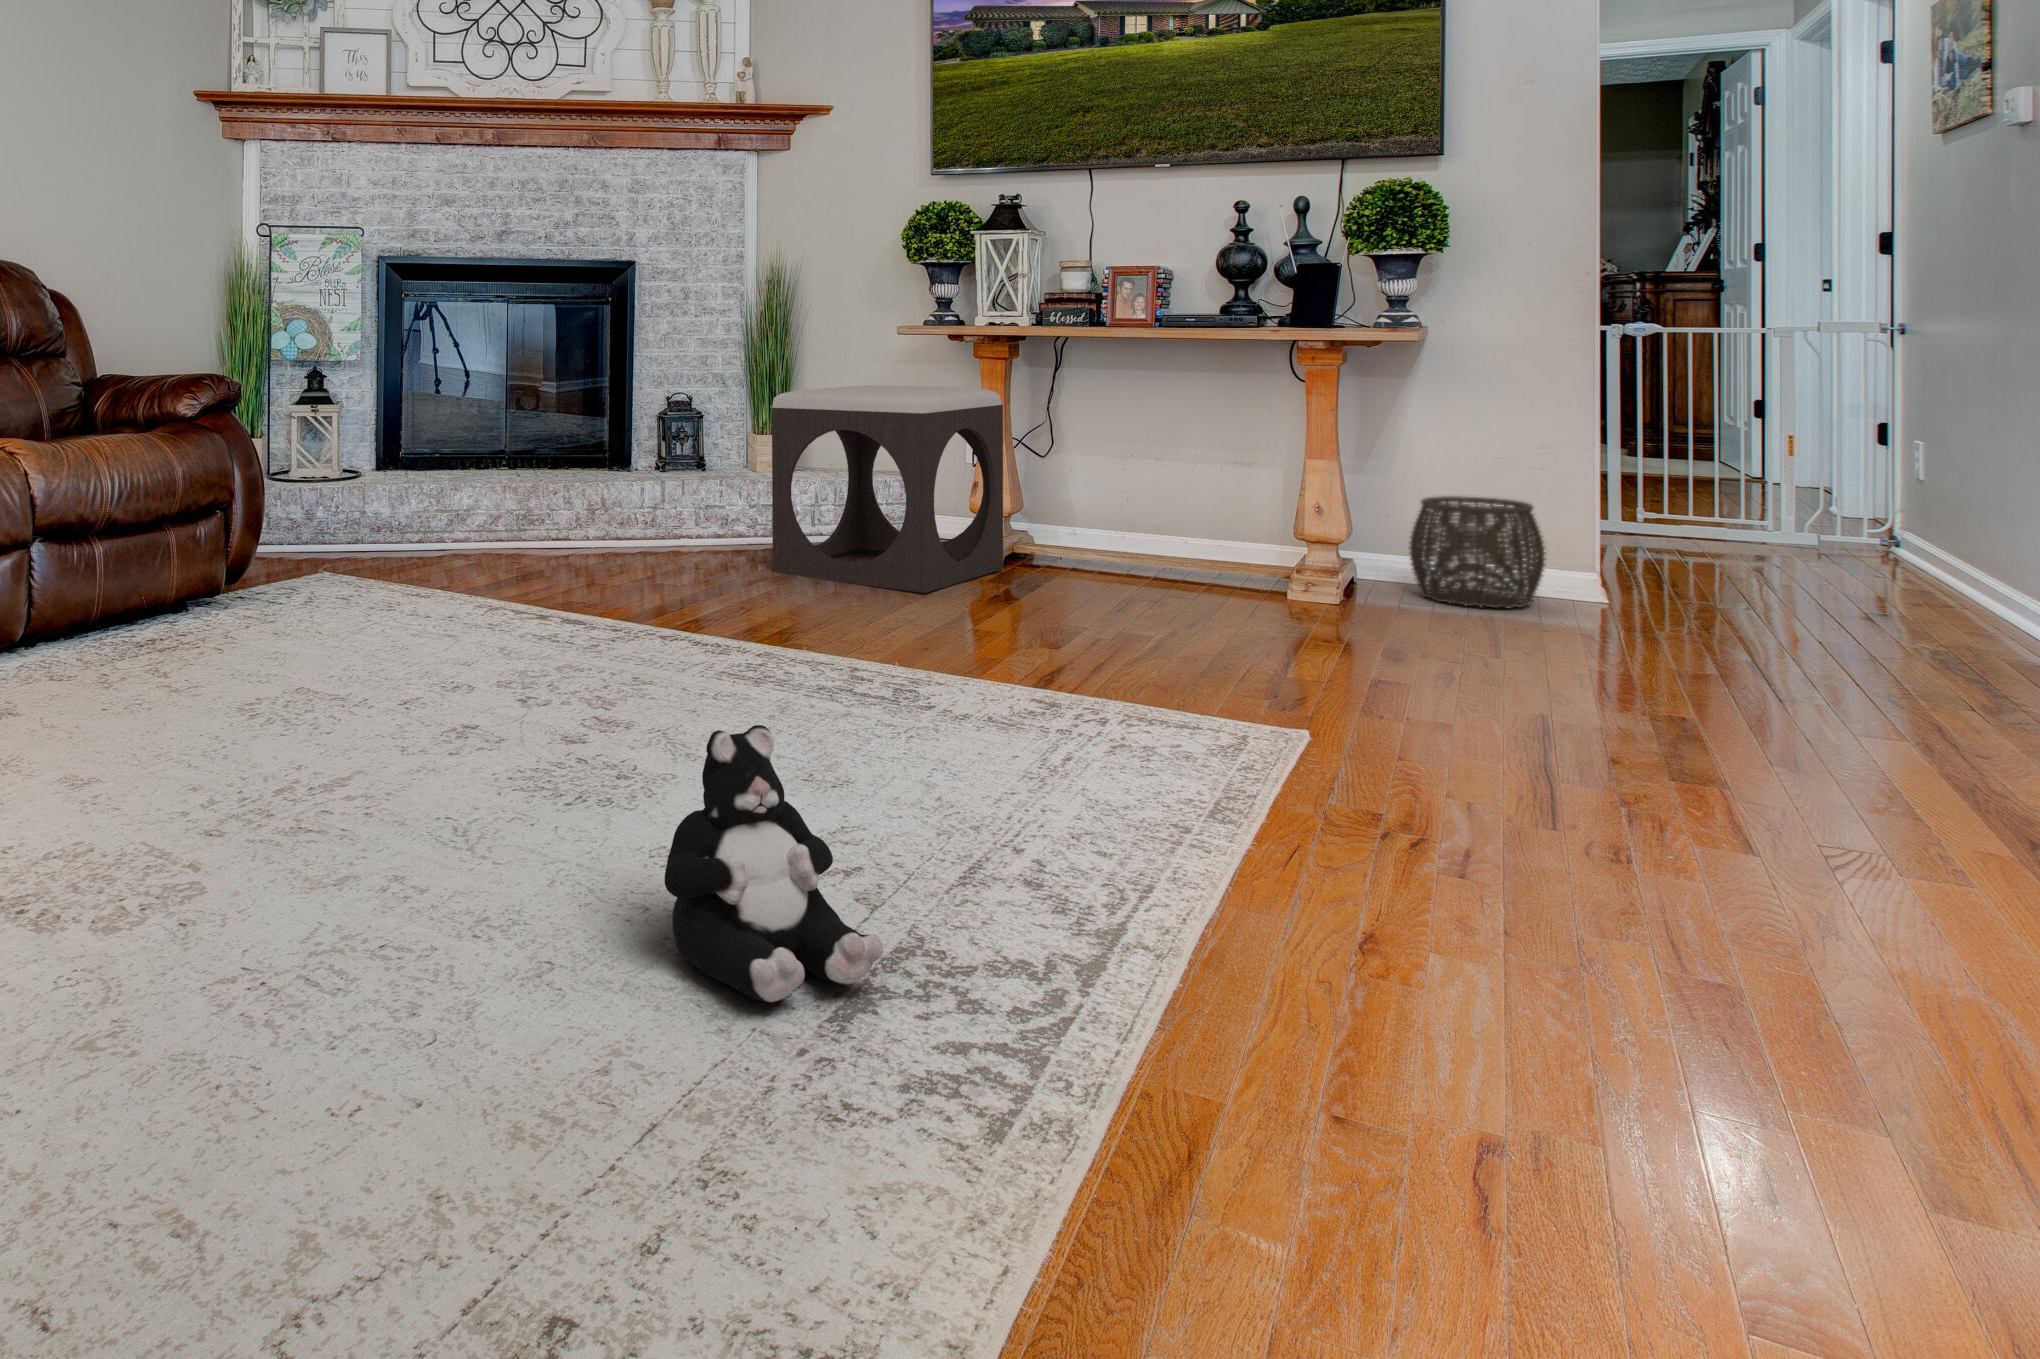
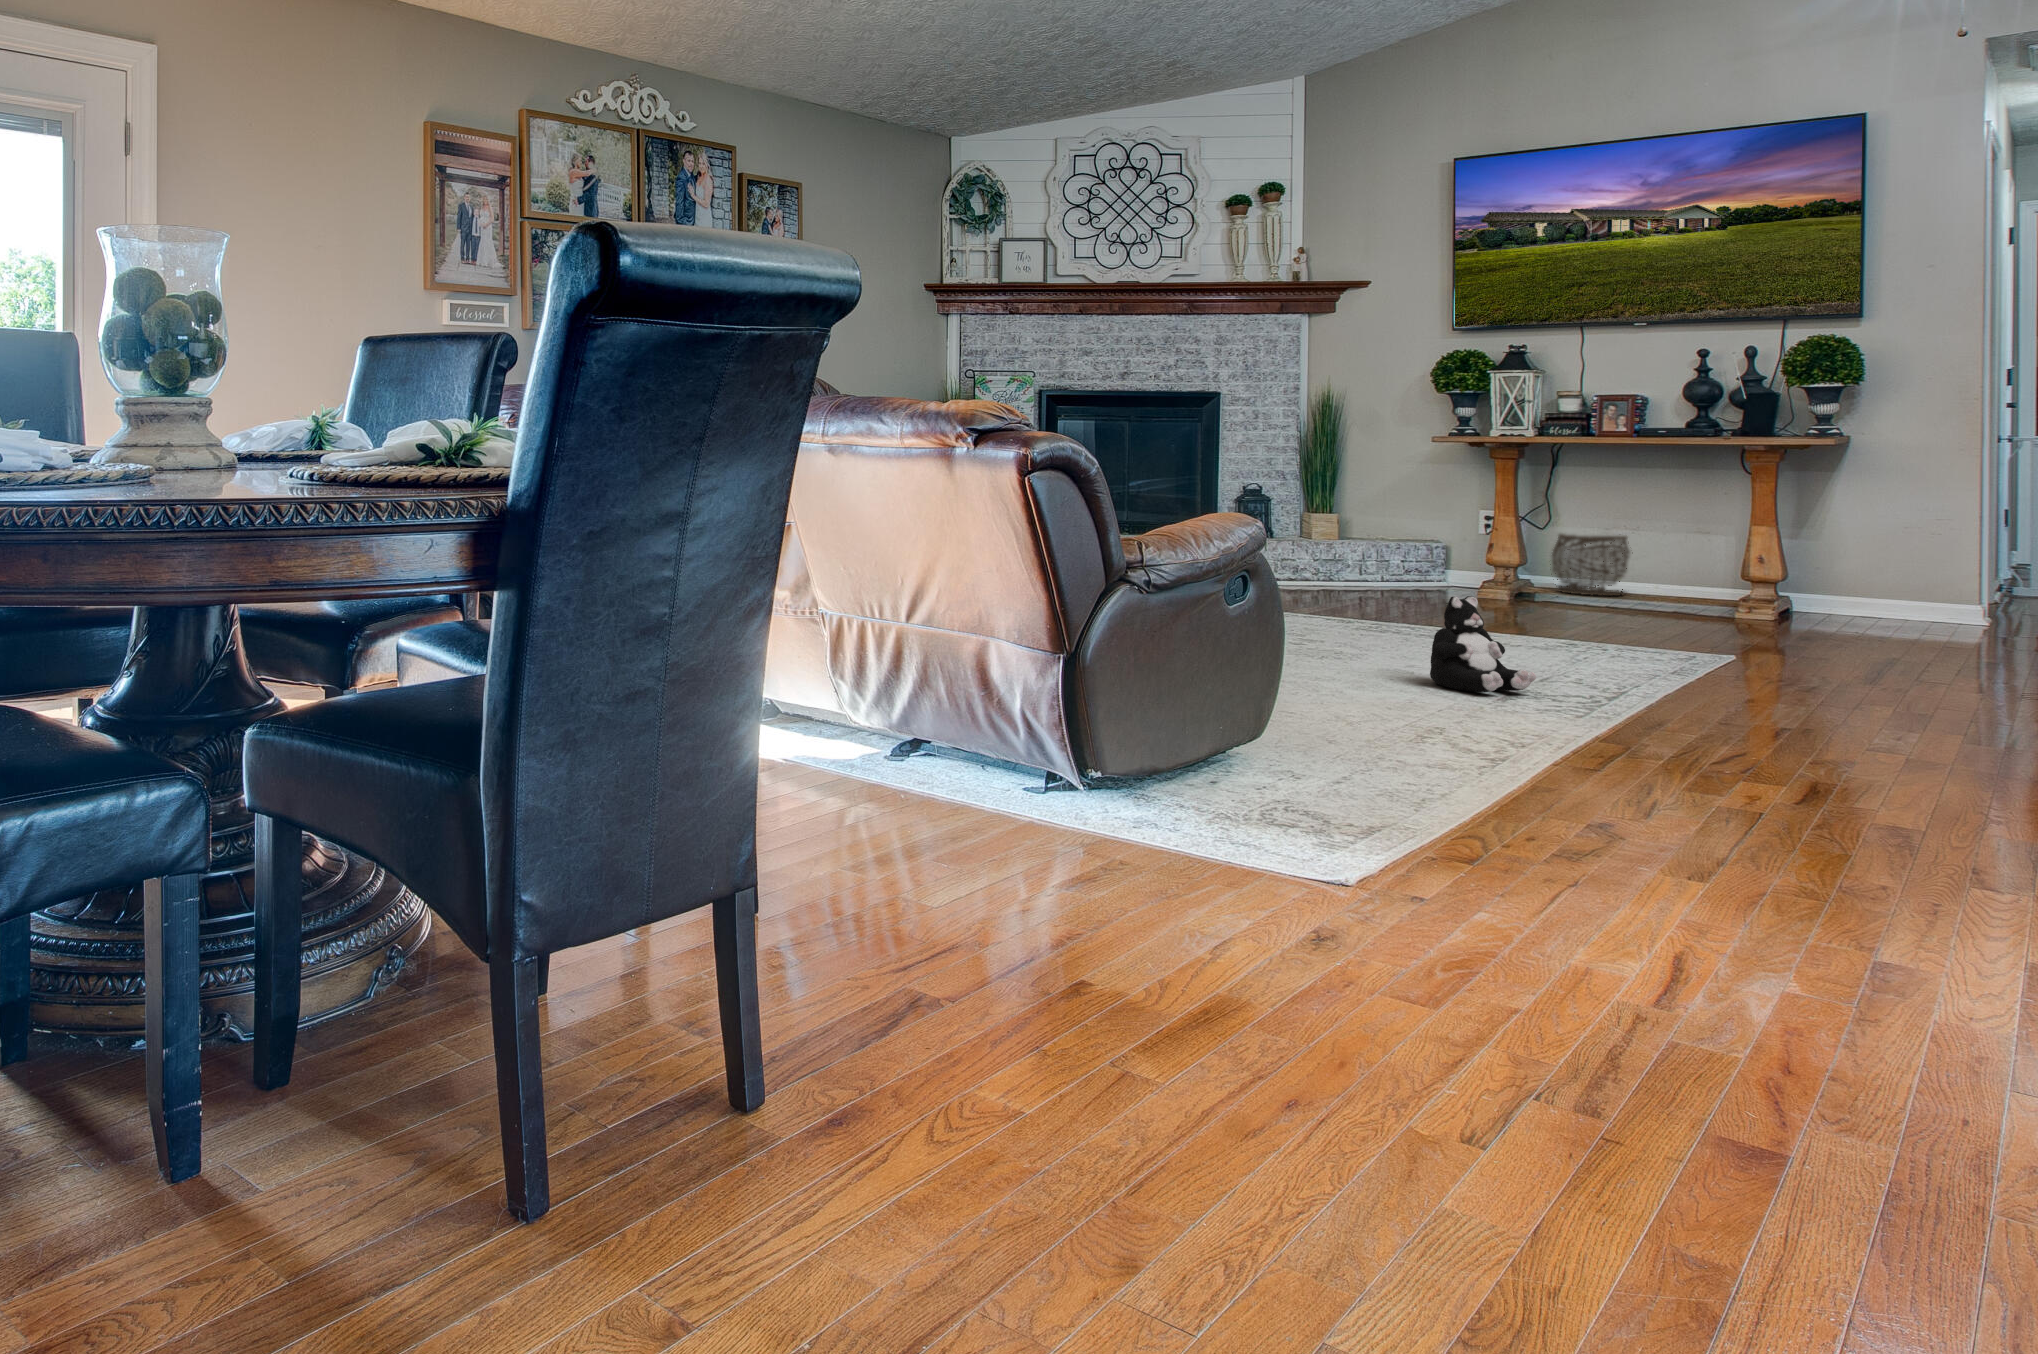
footstool: present [772,385,1003,593] -> none [1347,473,1516,601]
woven basket: present [1409,496,1545,608] -> present [1550,534,1633,596]

